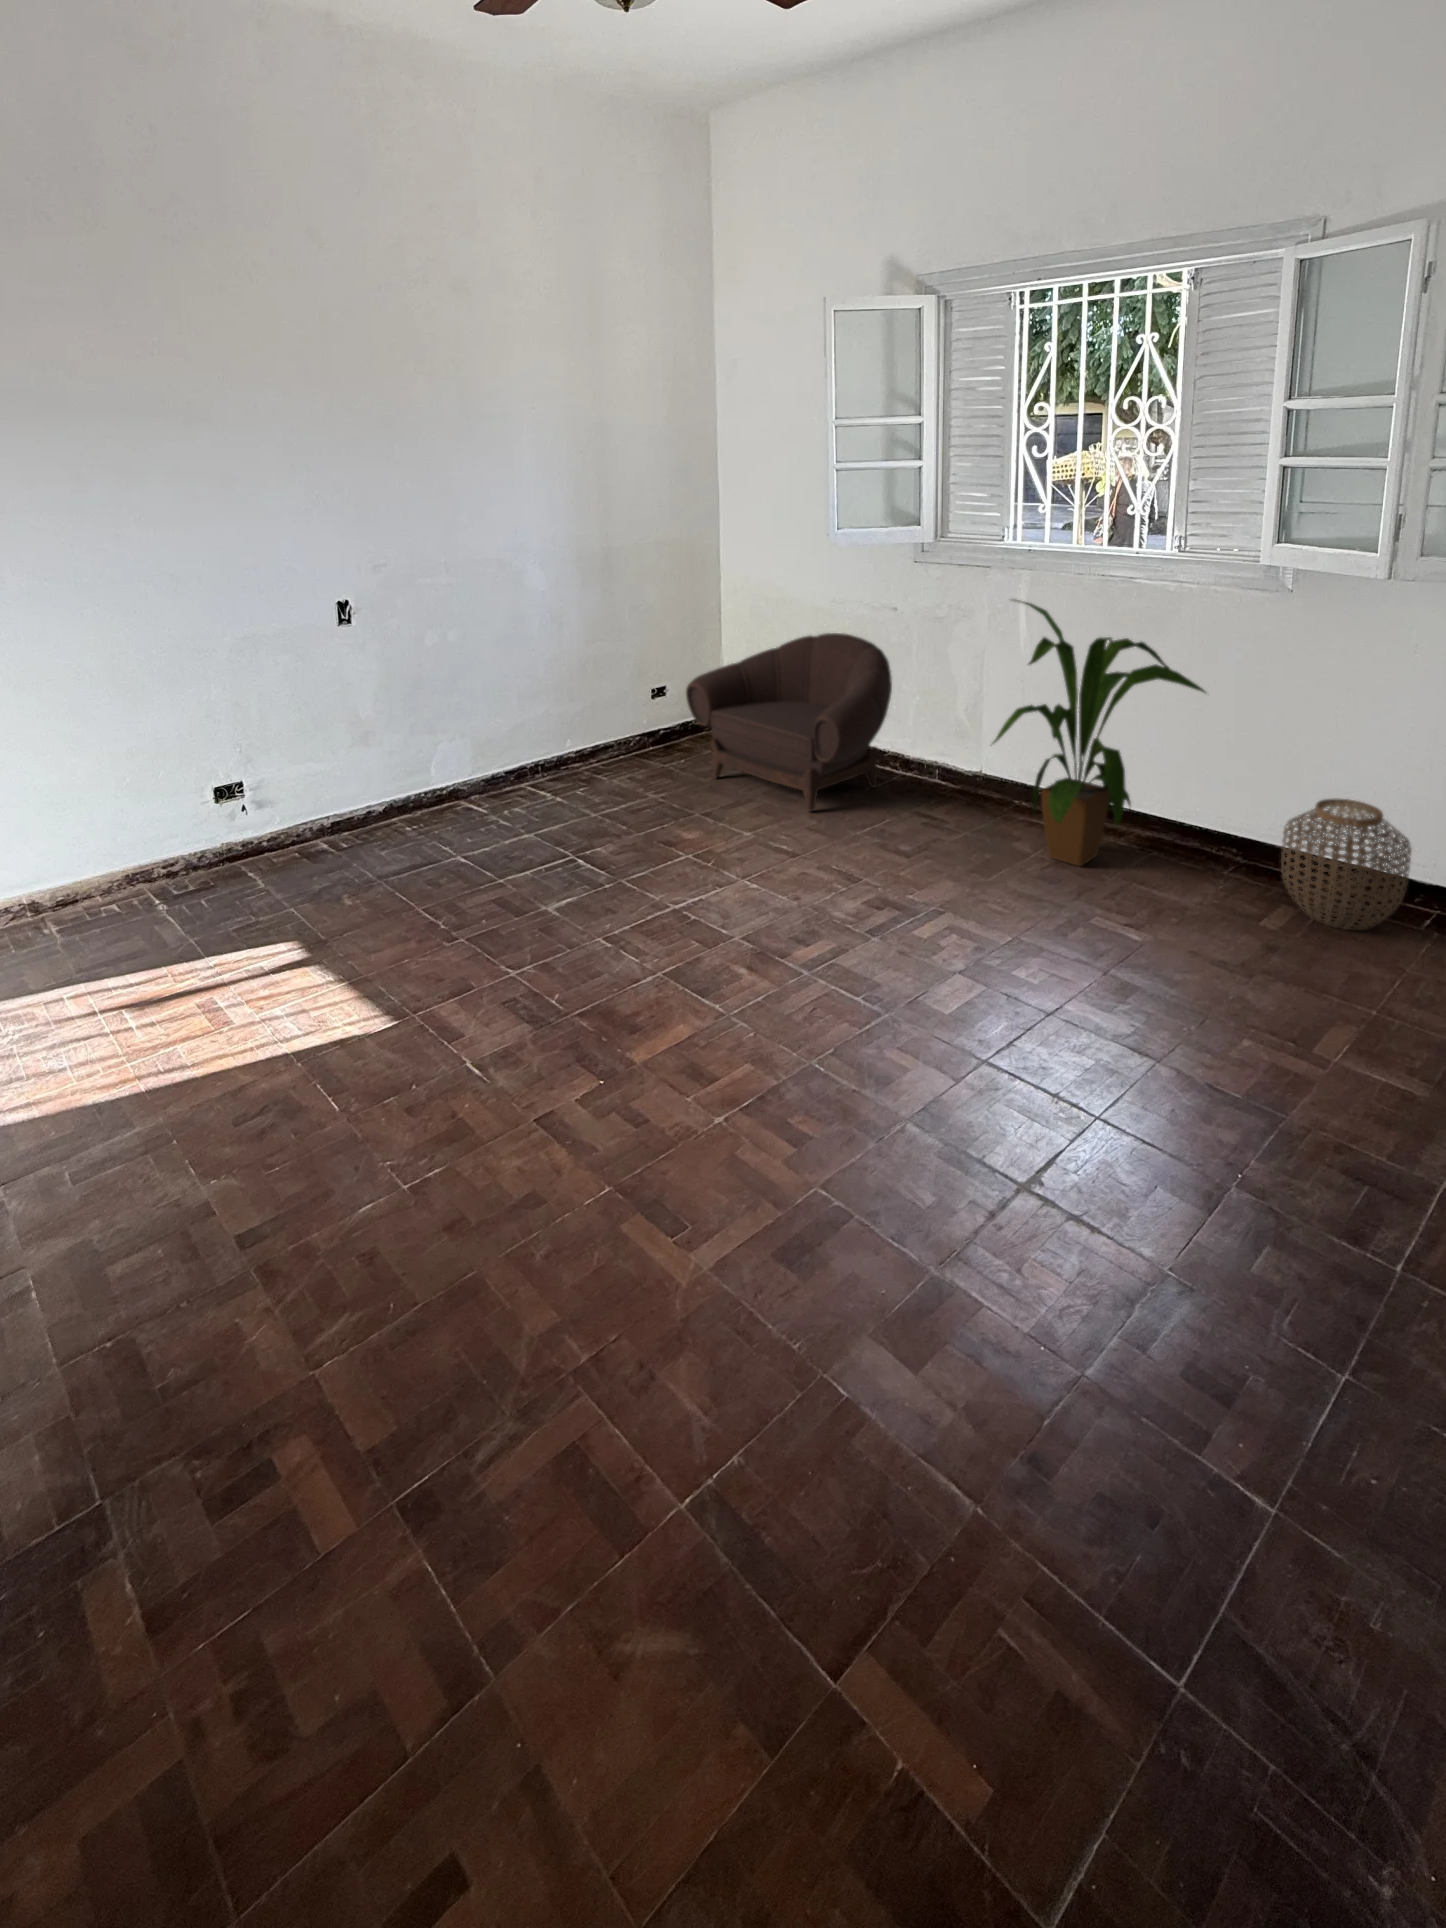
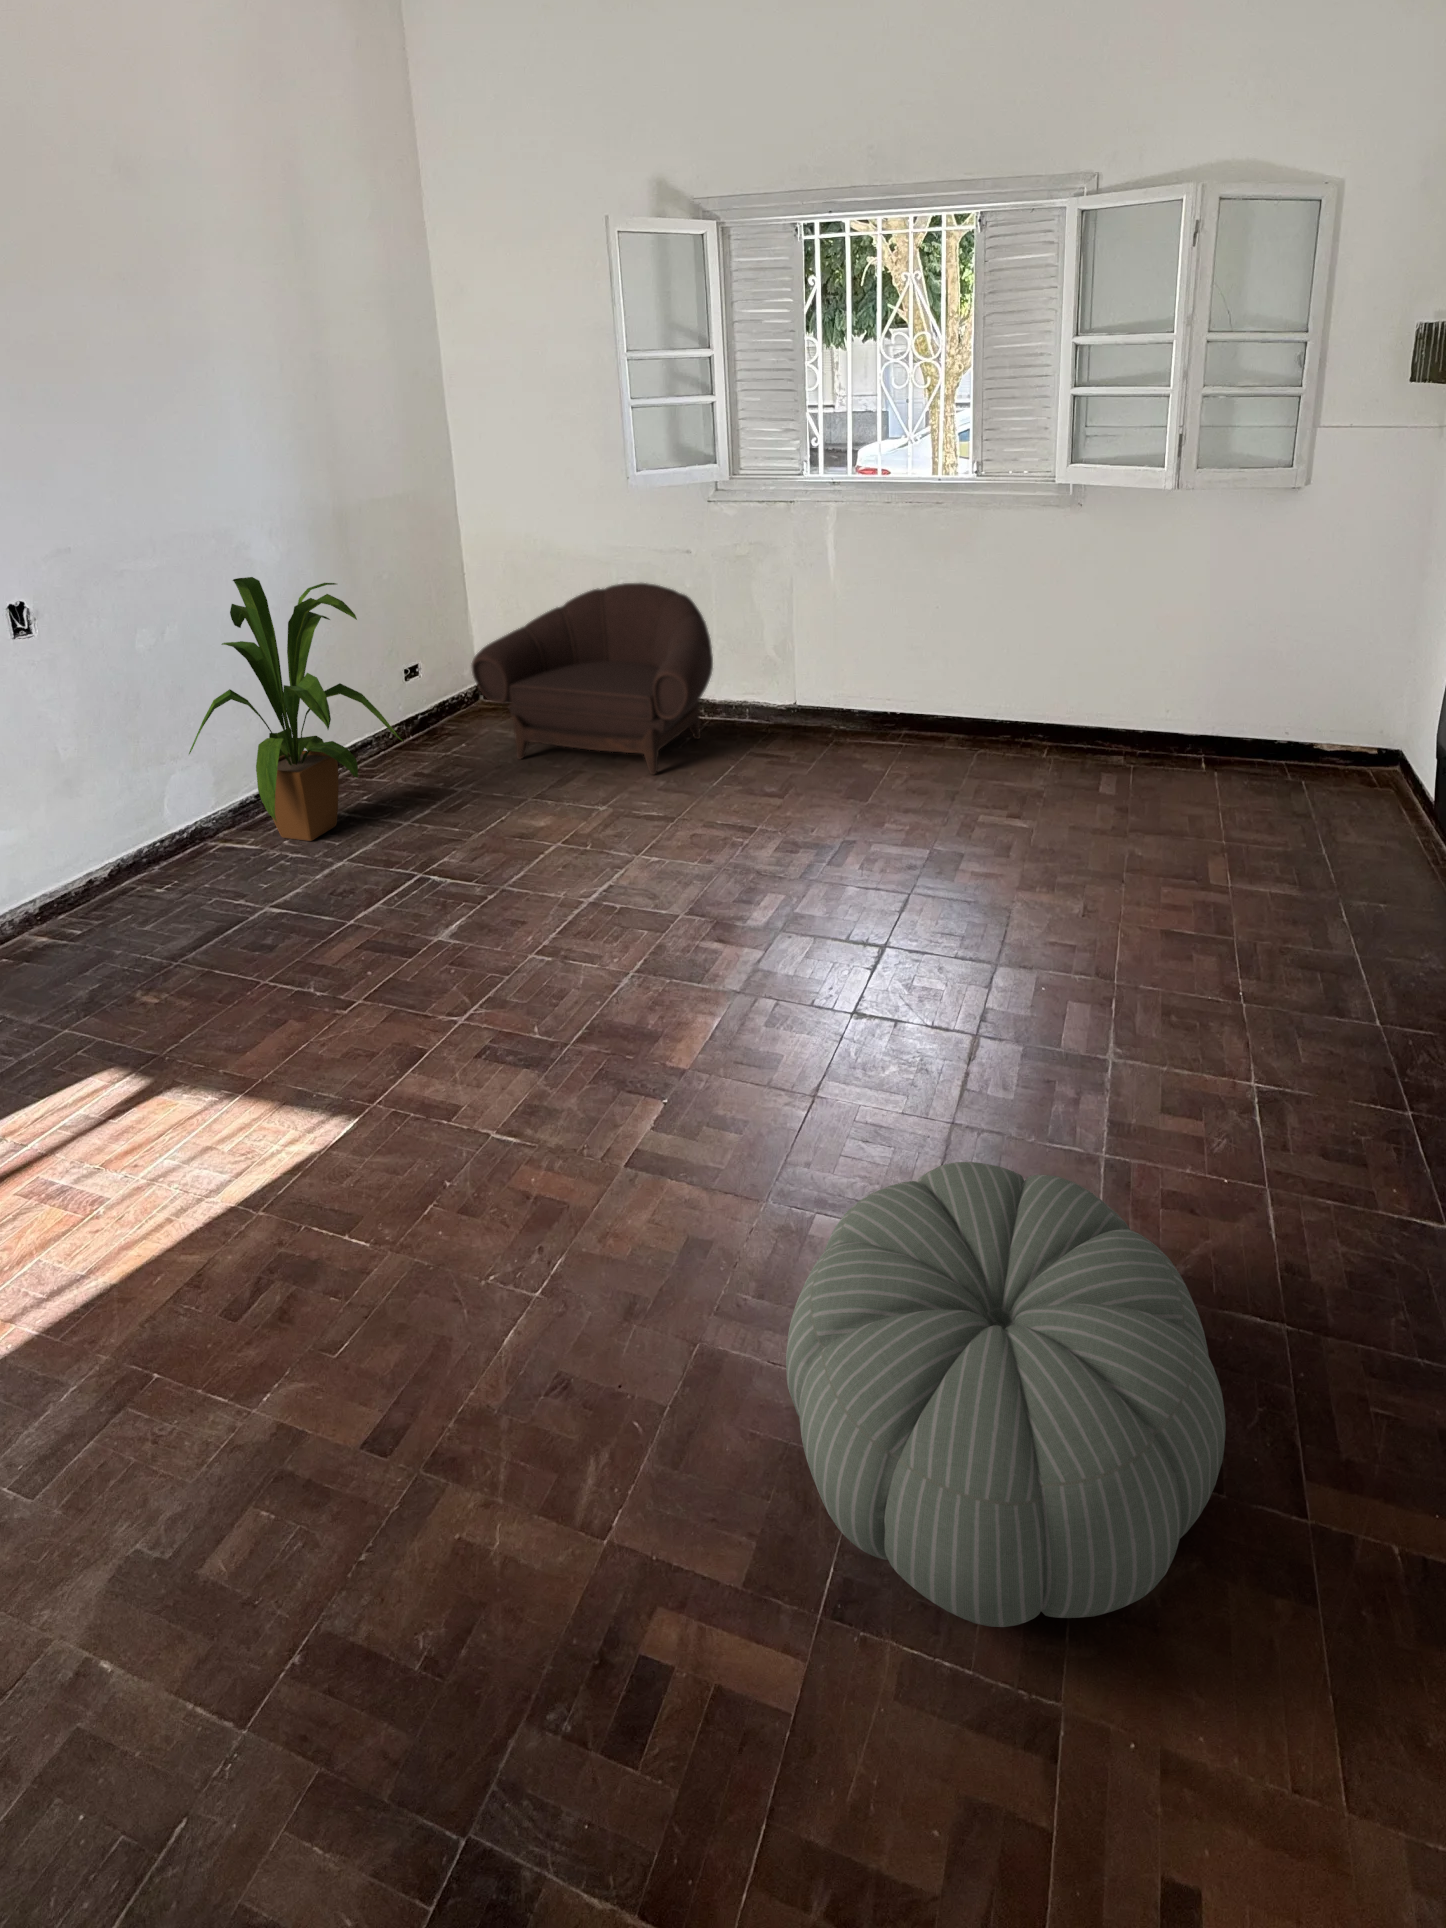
house plant: present [991,600,1206,866] -> present [189,577,403,841]
woven basket: present [1281,799,1411,930] -> none [1109,676,1210,785]
pouf: none [419,1195,836,1641] -> present [786,1162,1226,1627]

